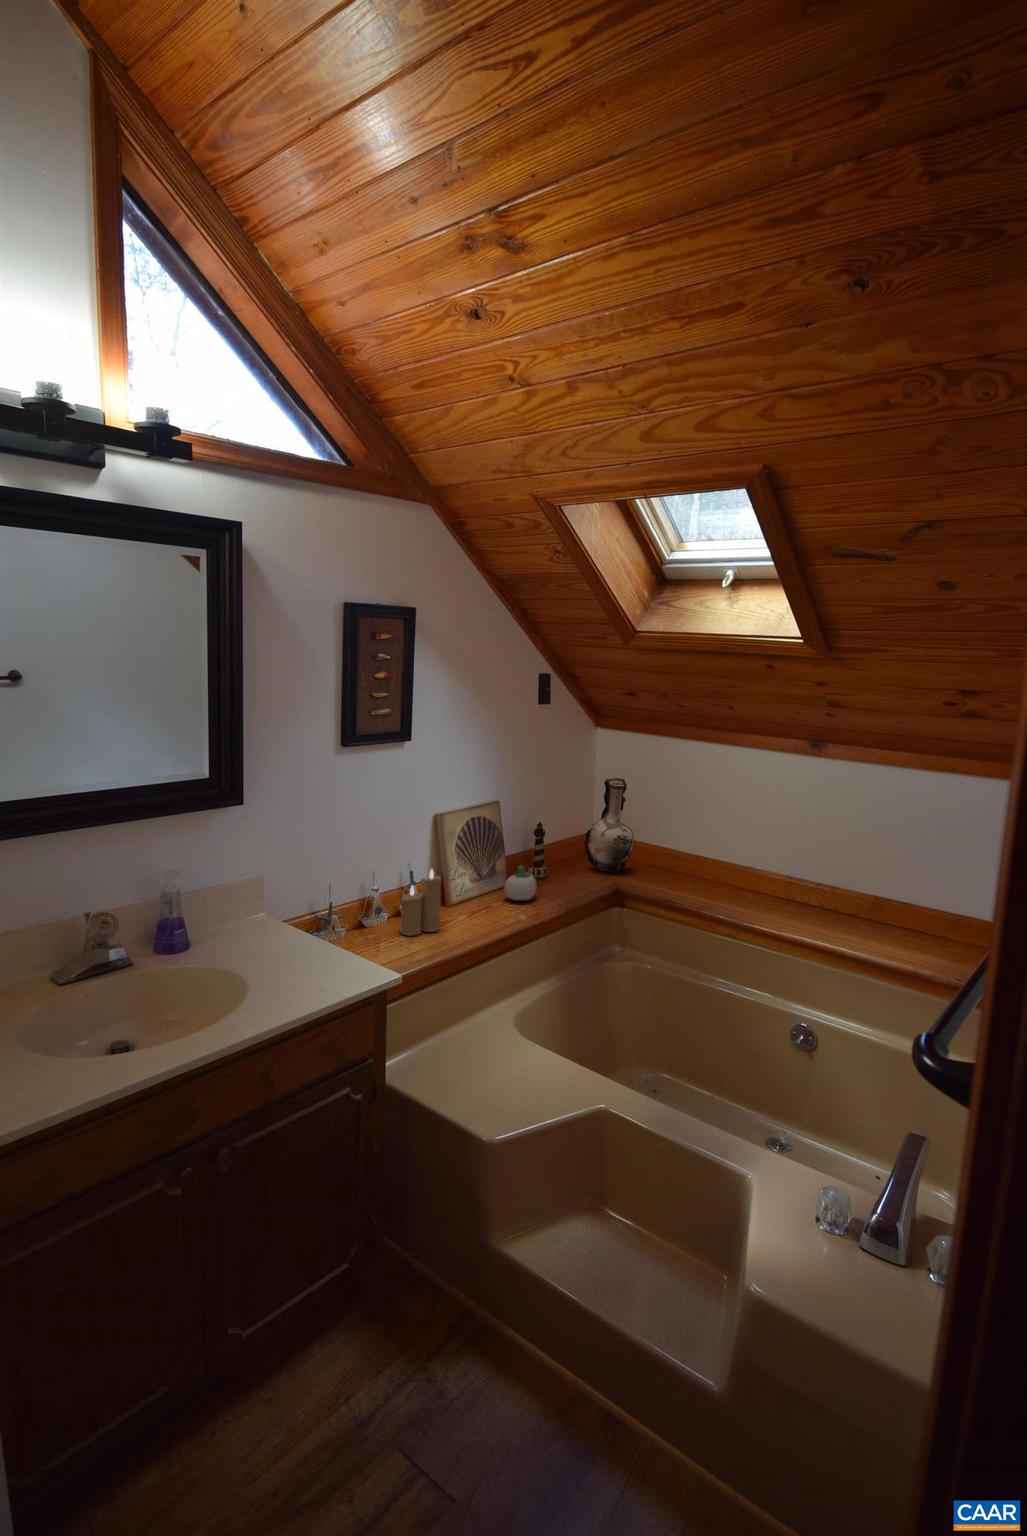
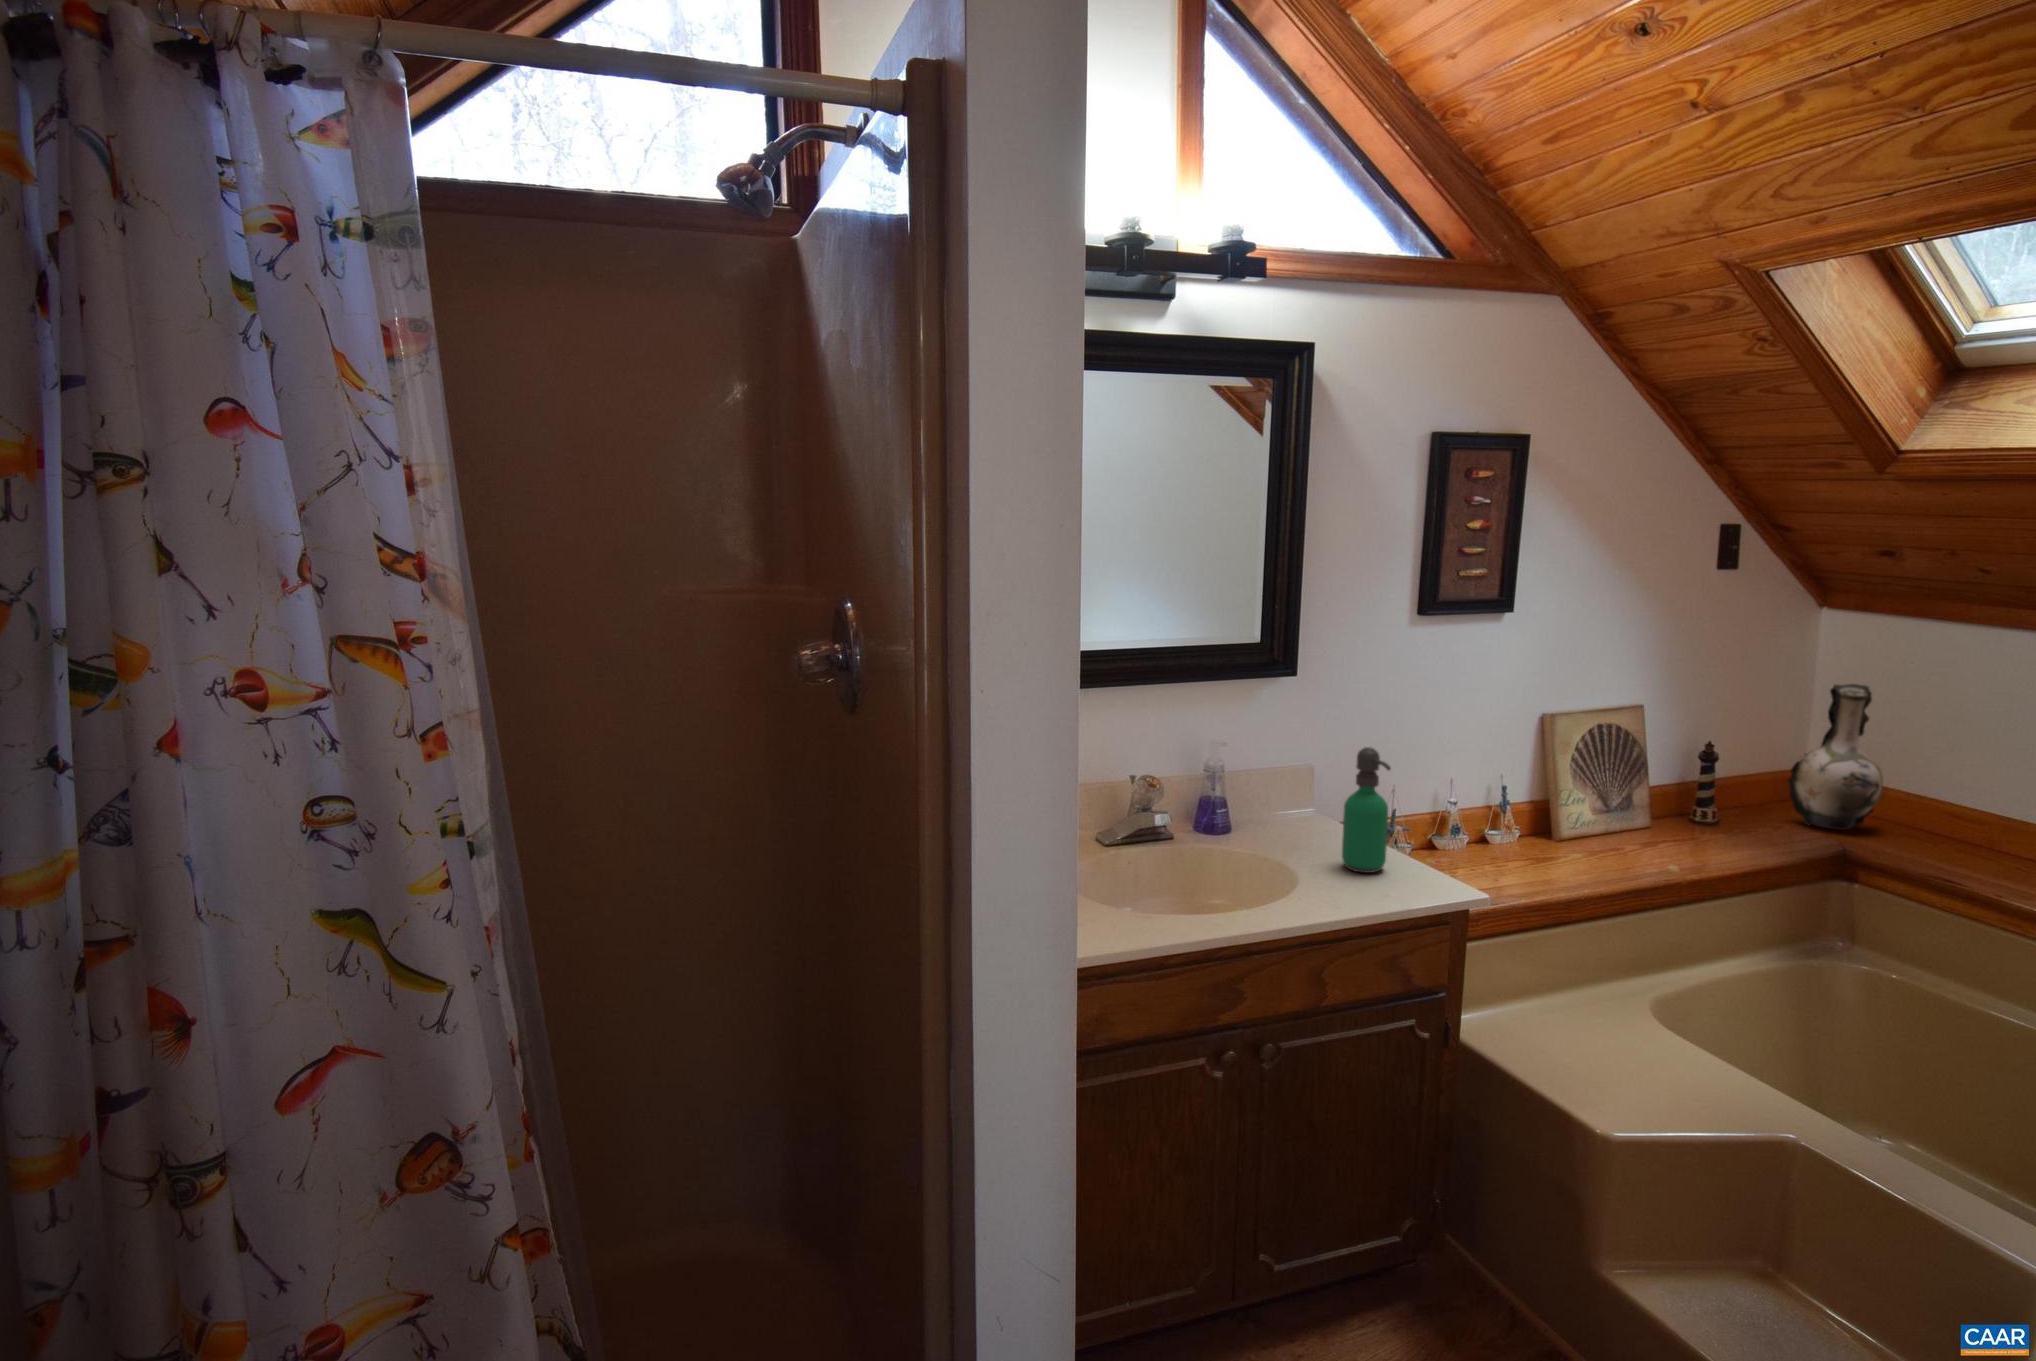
succulent planter: present [504,866,536,900] -> none [1645,797,1699,847]
soap dispenser: none [283,868,320,973] -> present [1342,747,1391,873]
candle: present [401,870,441,936] -> none [1486,782,1549,868]

